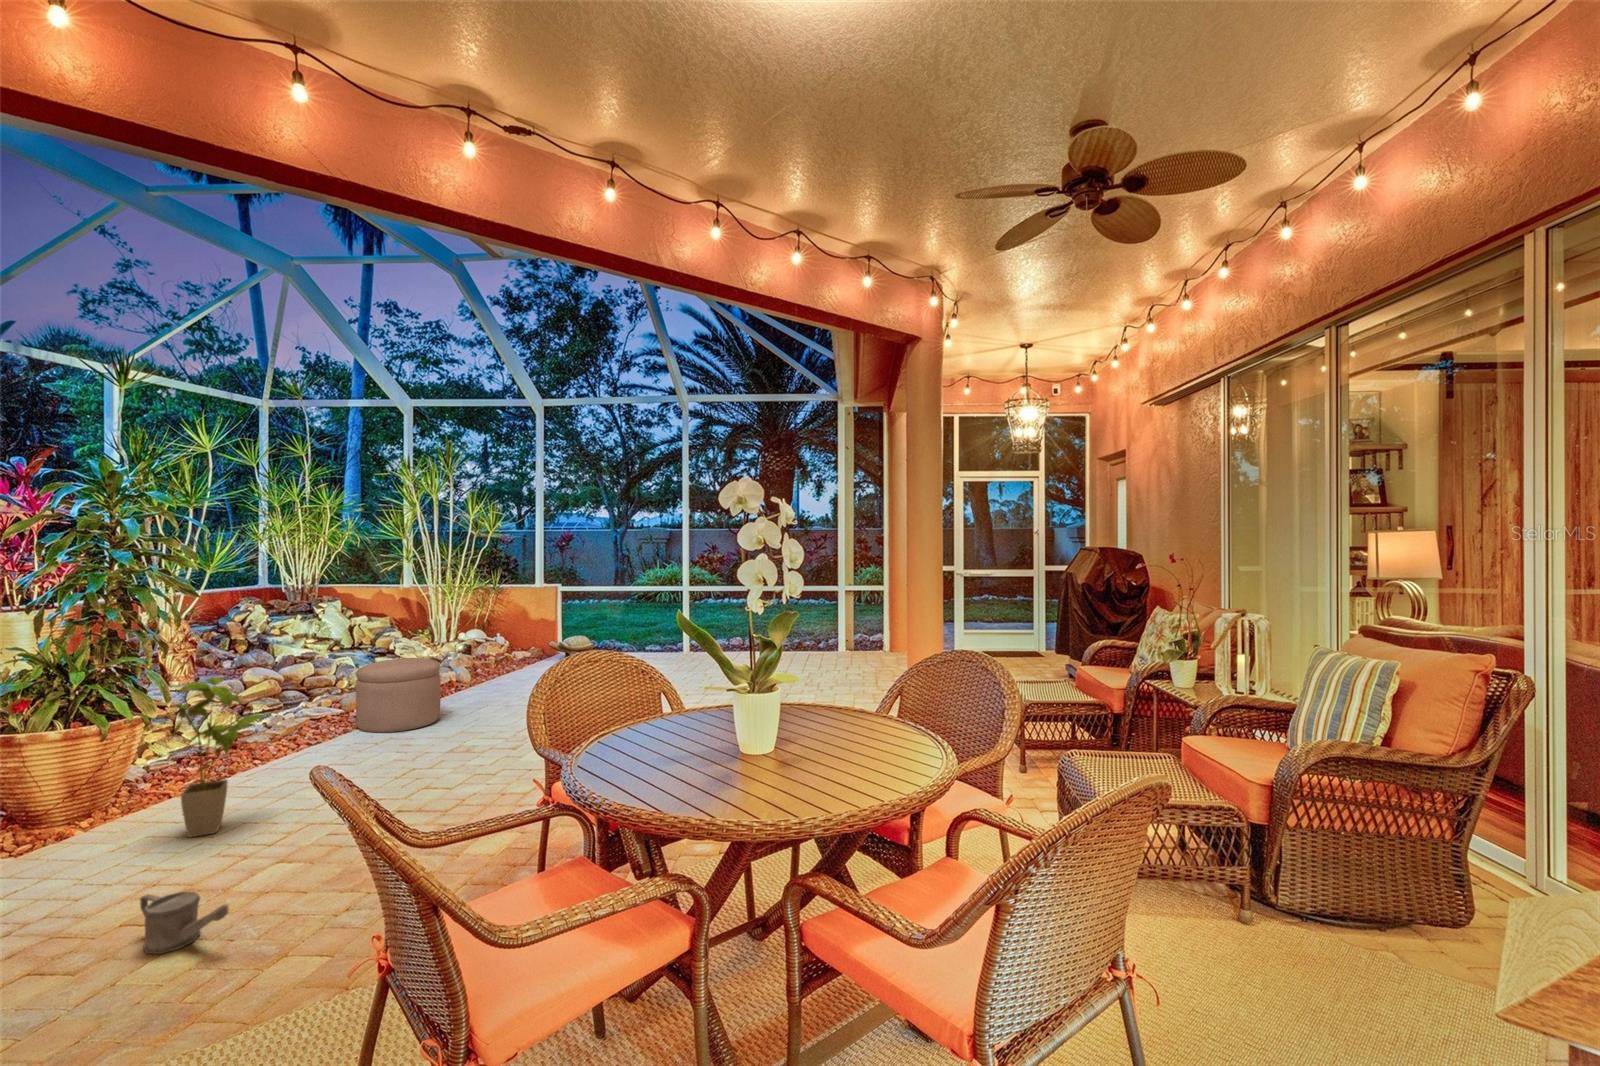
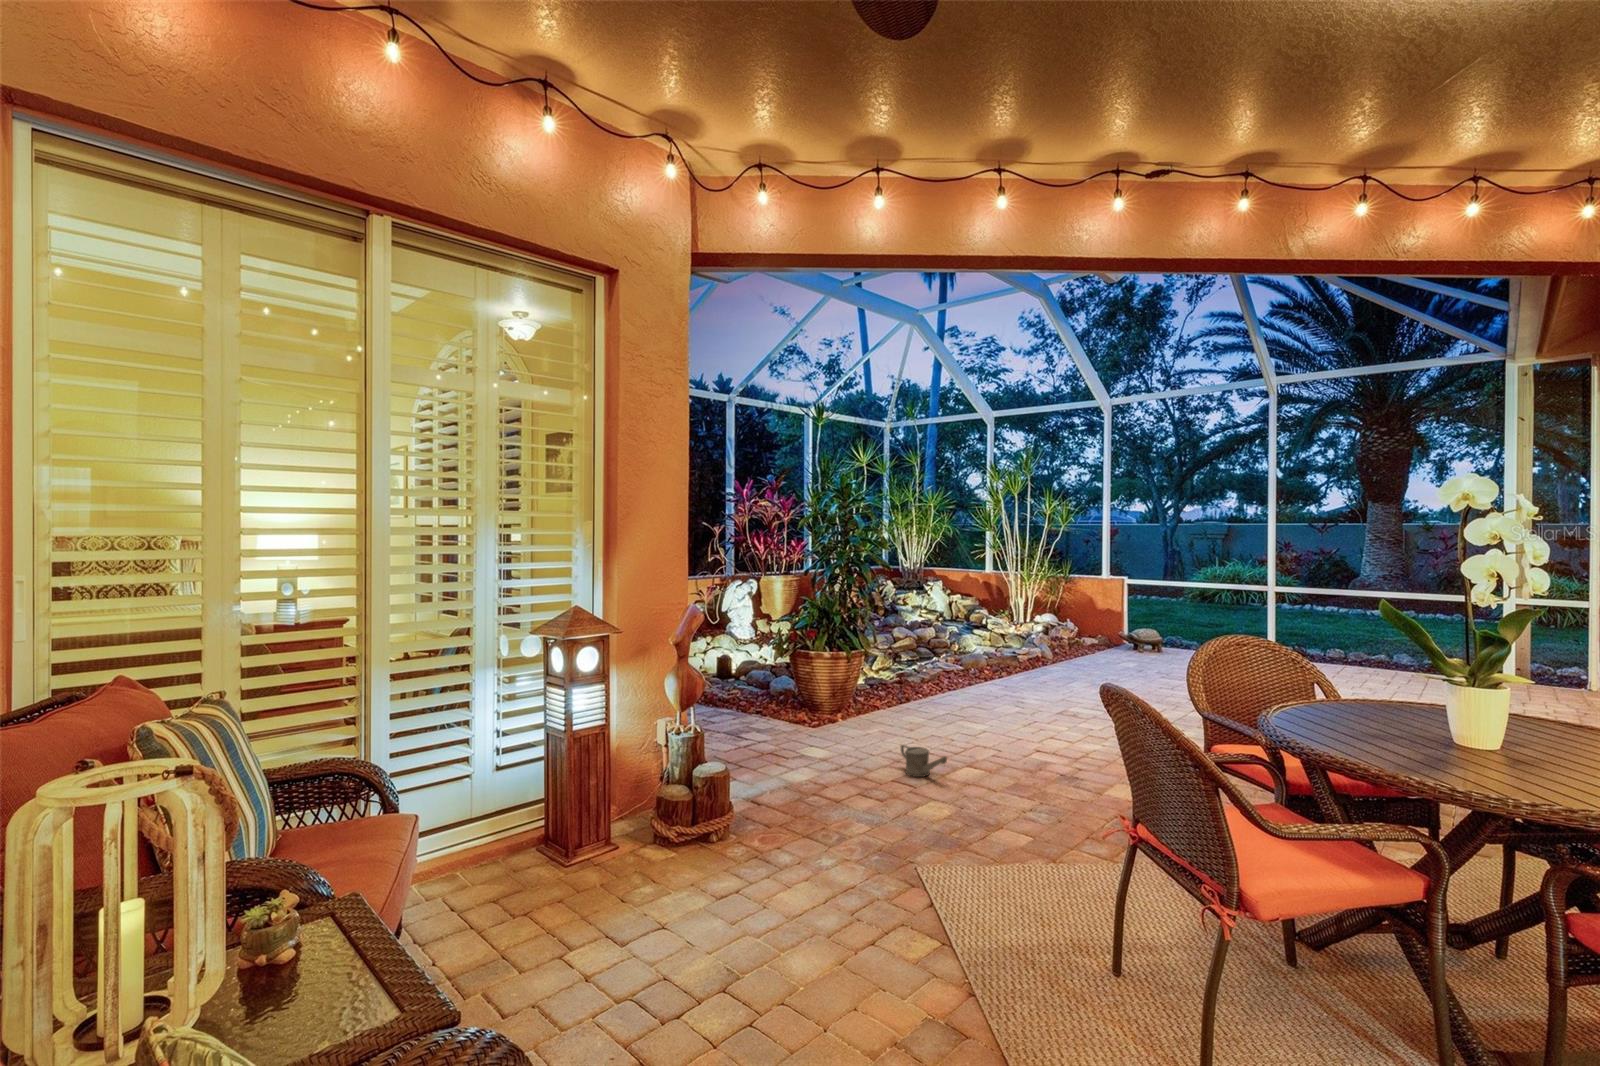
ottoman: present [356,658,441,732] -> none [972,630,1032,685]
house plant: present [168,677,267,837] -> none [888,628,941,727]

